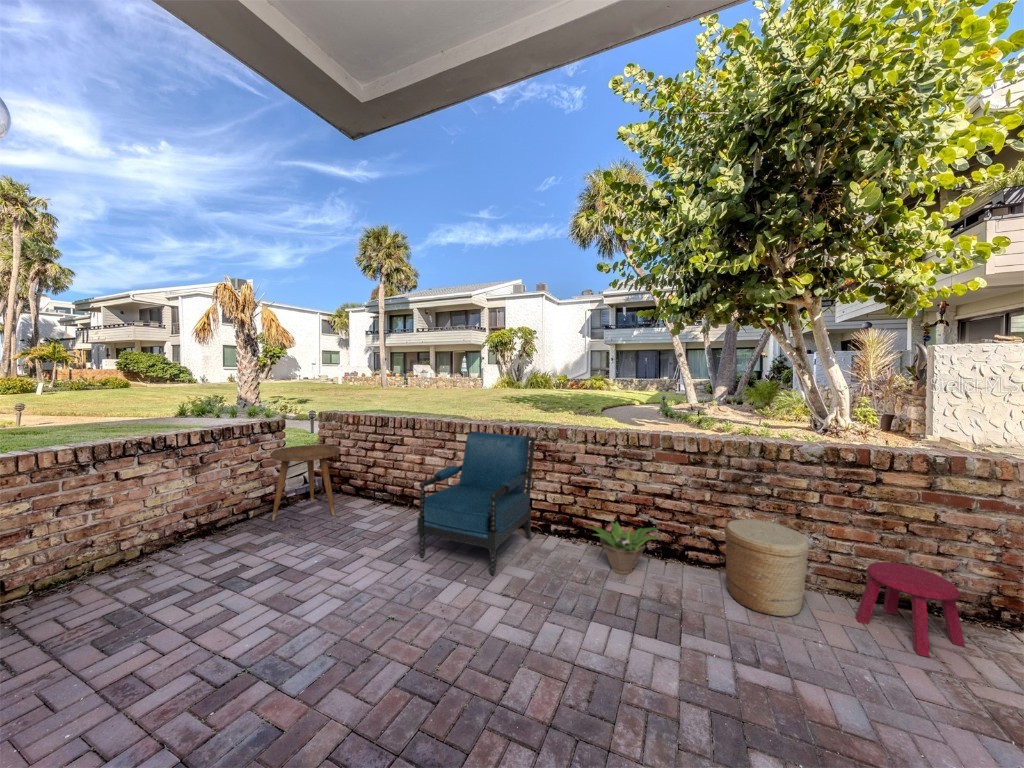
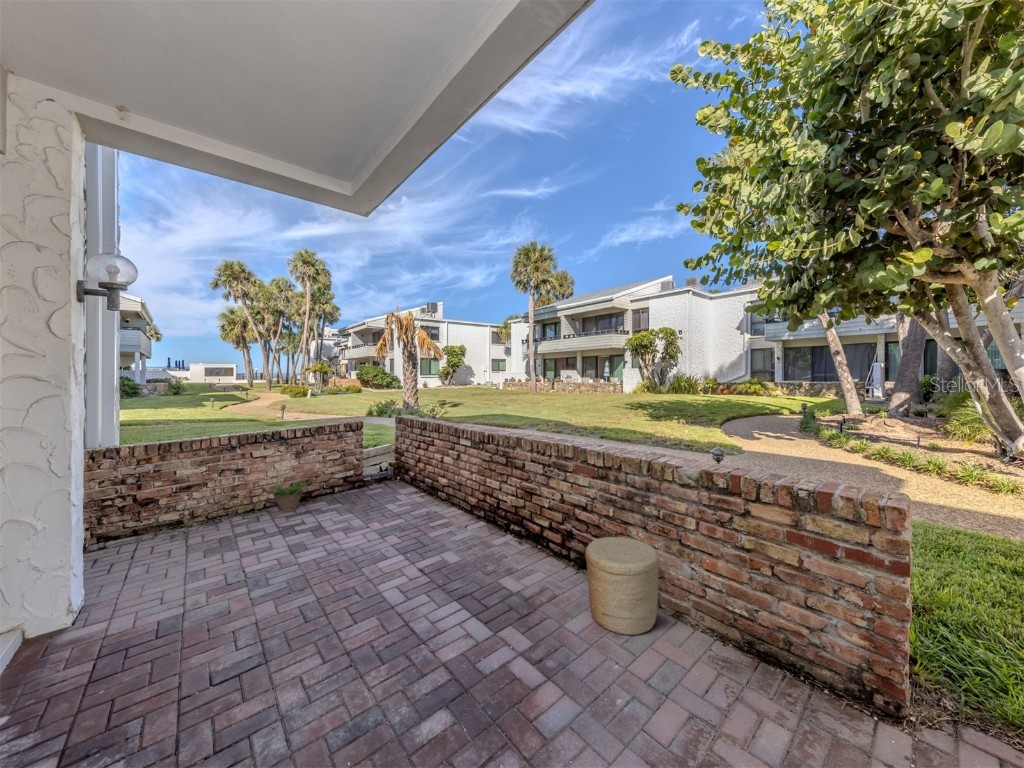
chair: present [417,431,536,575] -> none [397,438,498,553]
side table: present [270,445,340,521] -> none [344,443,392,497]
decorative plant: present [587,522,659,574] -> present [266,480,310,511]
stool: present [856,562,965,657] -> none [690,600,784,709]

